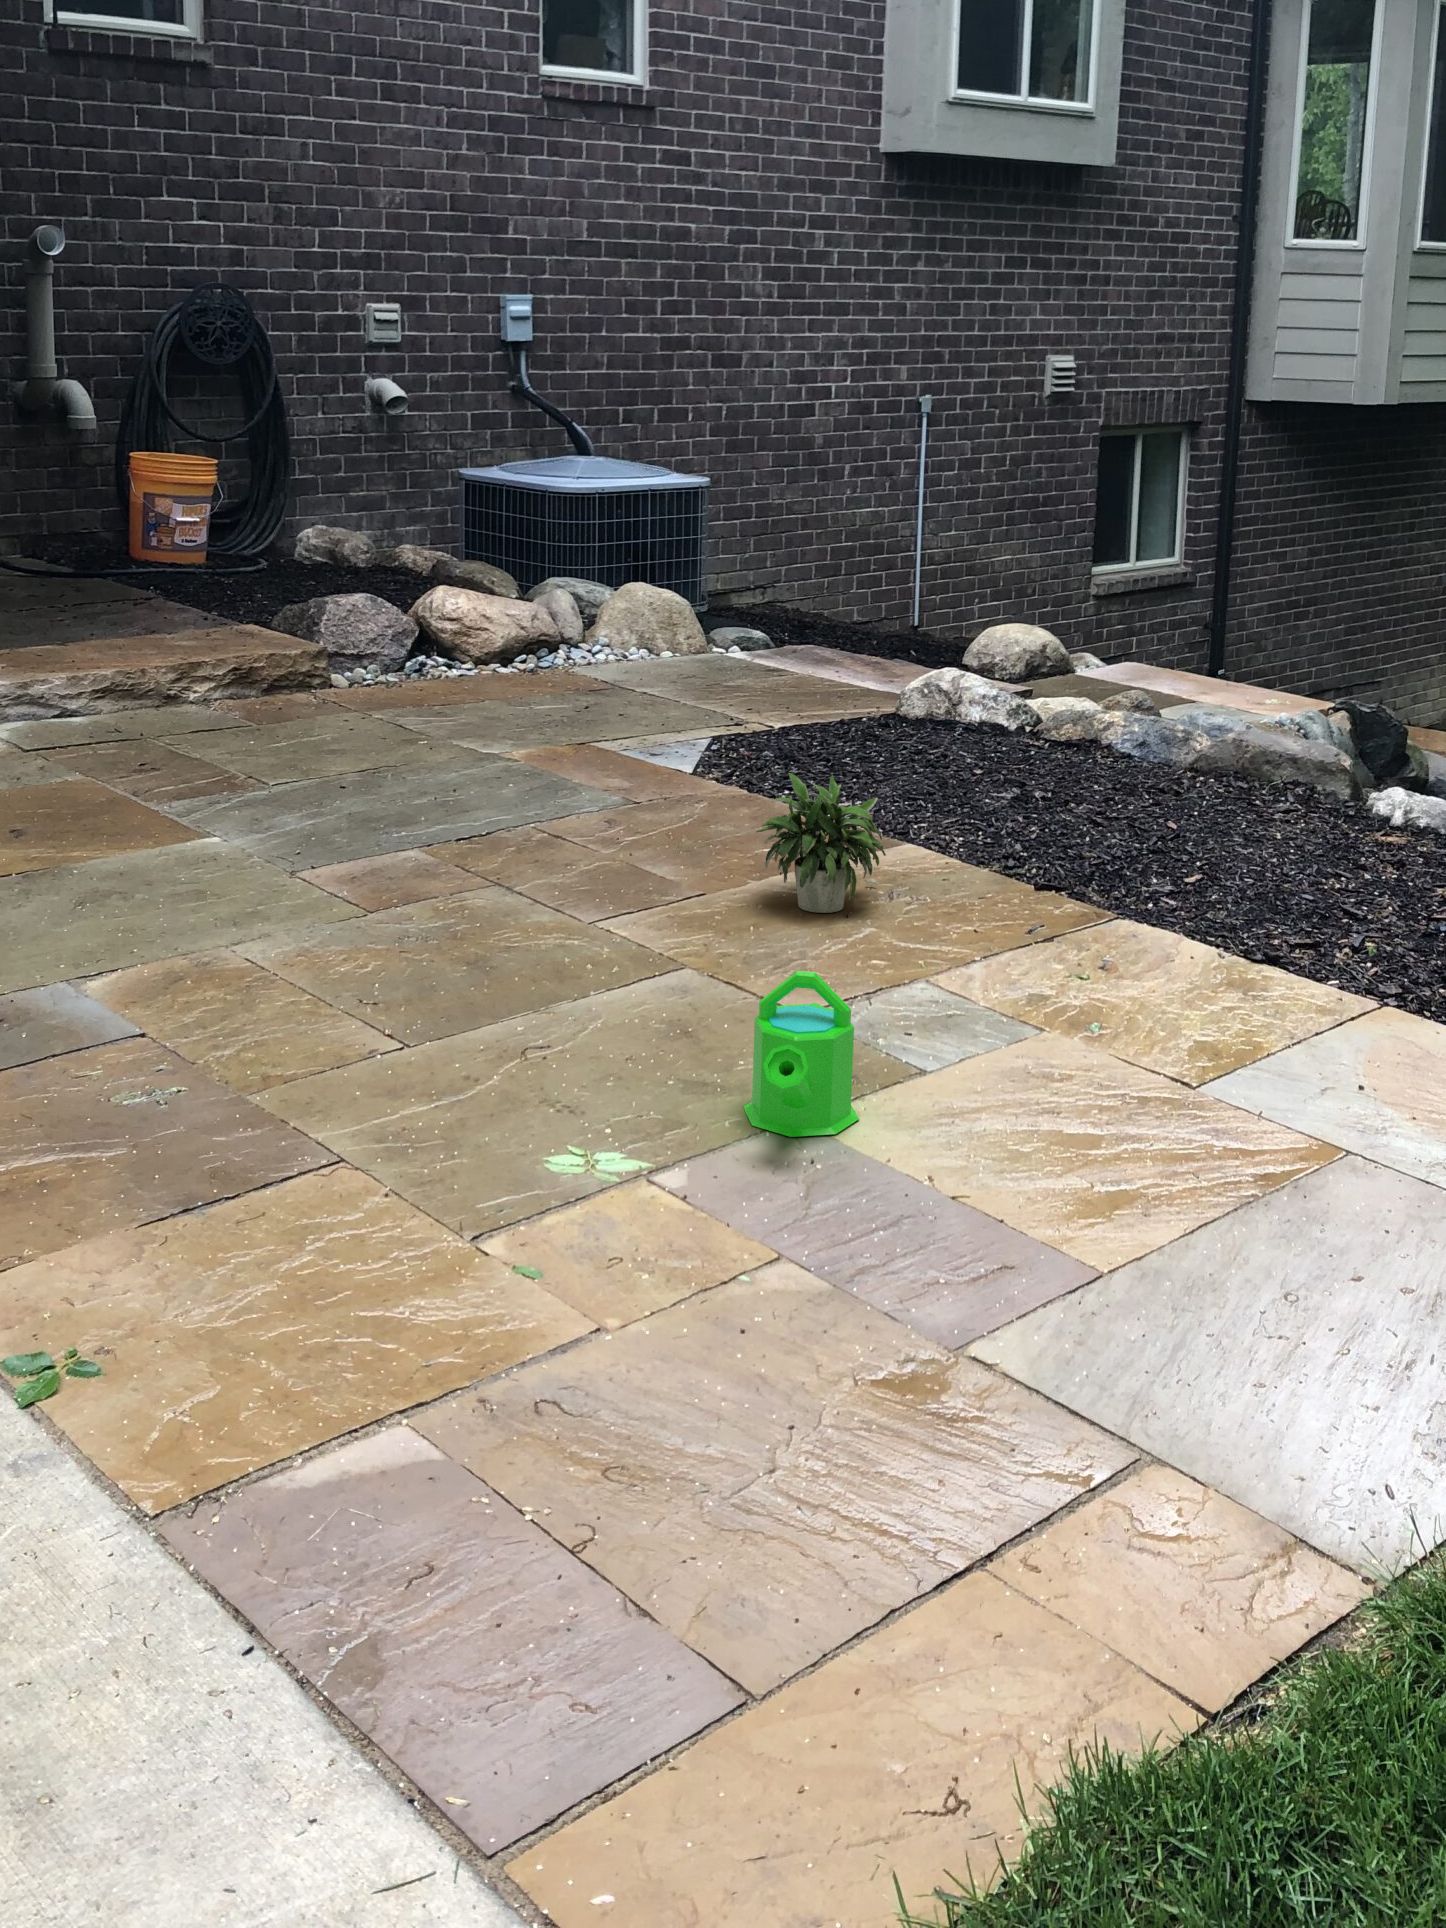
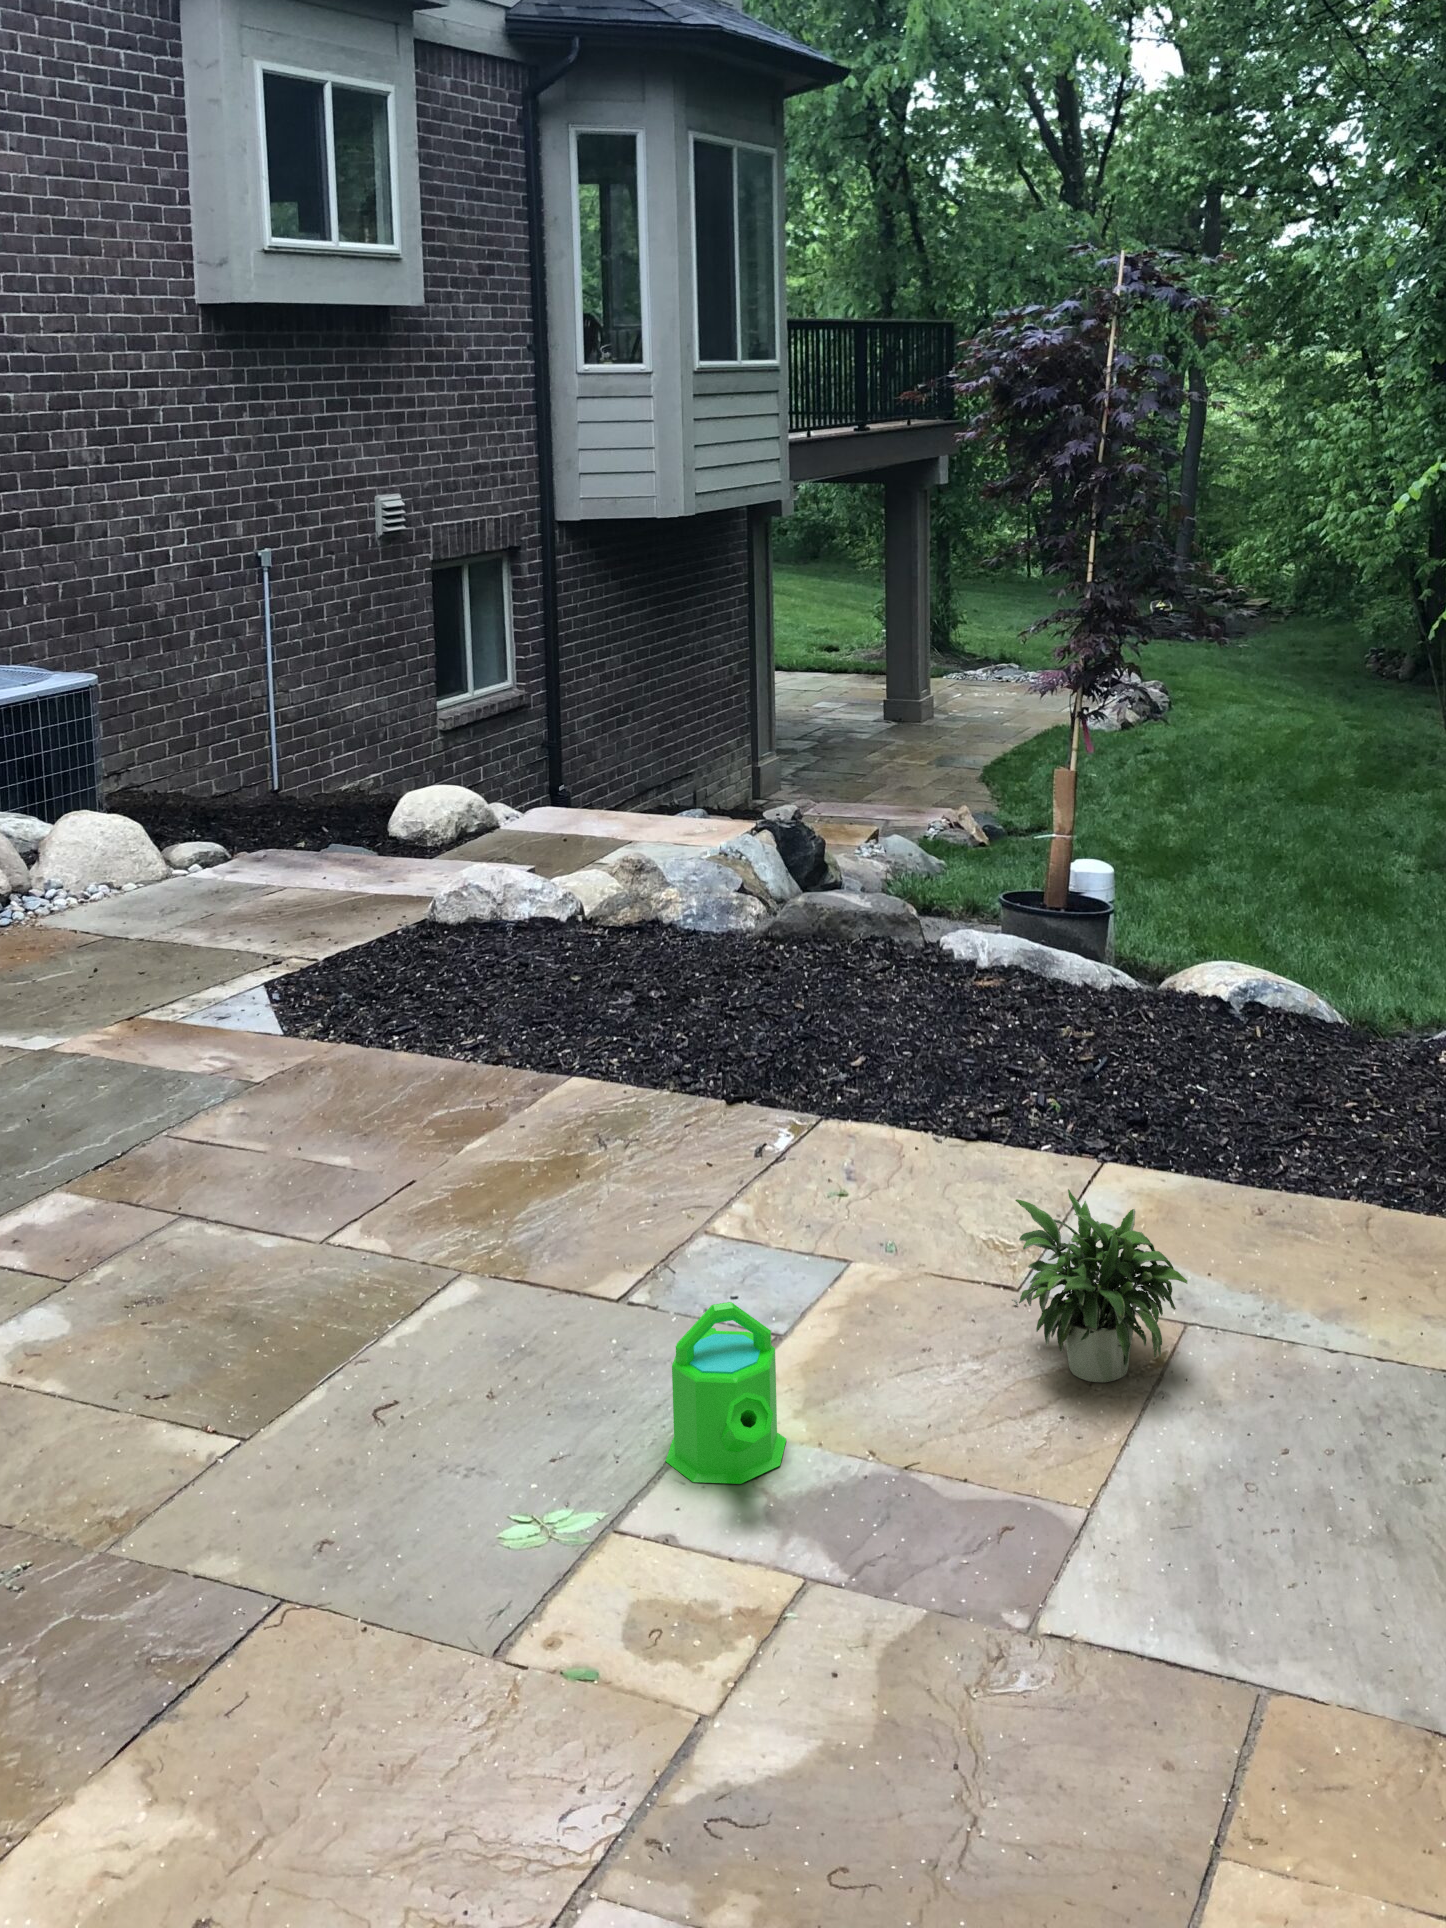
potted plant: present [756,773,886,913] -> present [1011,1189,1187,1383]

